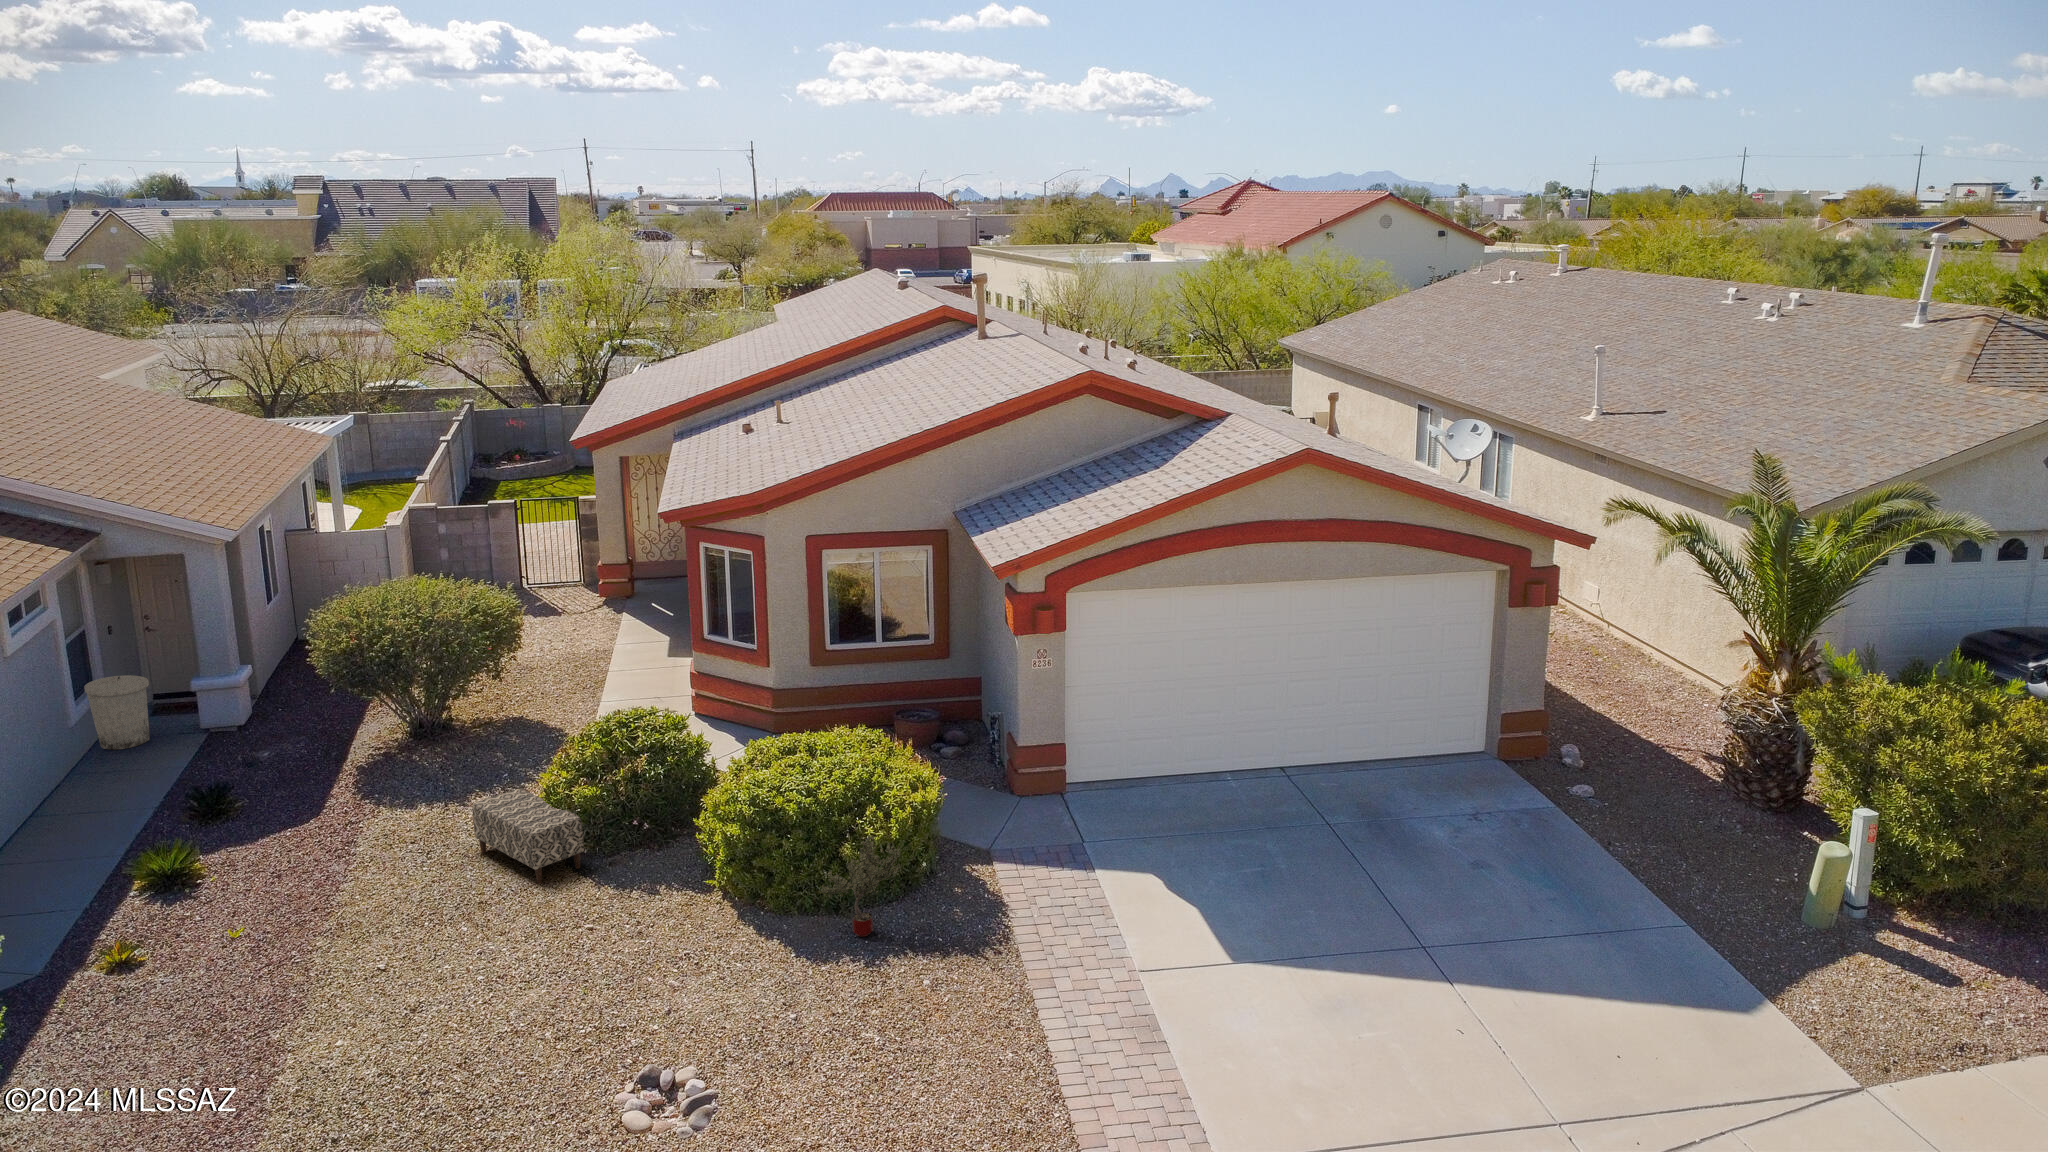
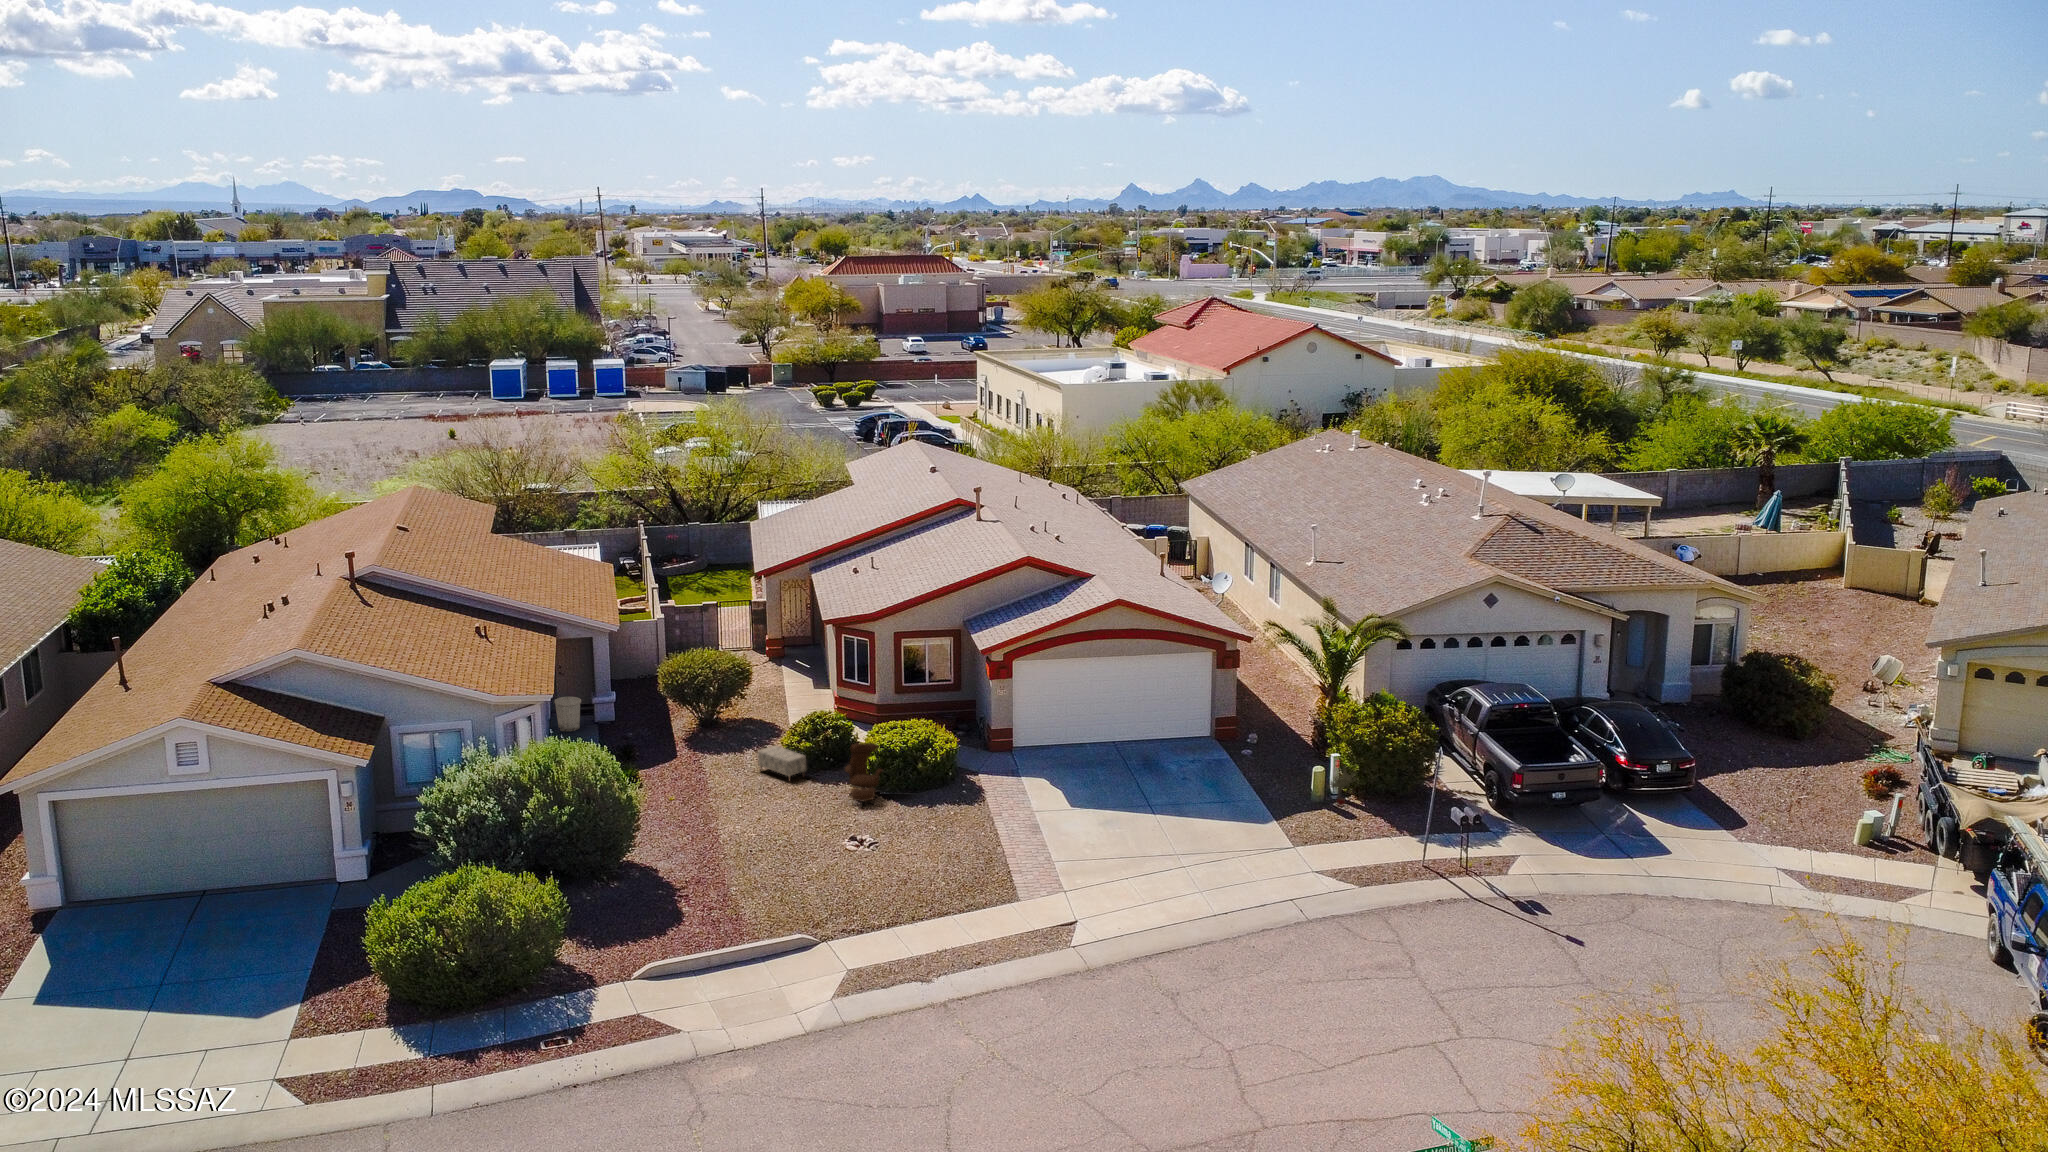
lounge chair: none [660,791,760,965] -> present [845,743,883,804]
potted tree: present [821,835,900,937] -> present [1329,767,1356,806]

